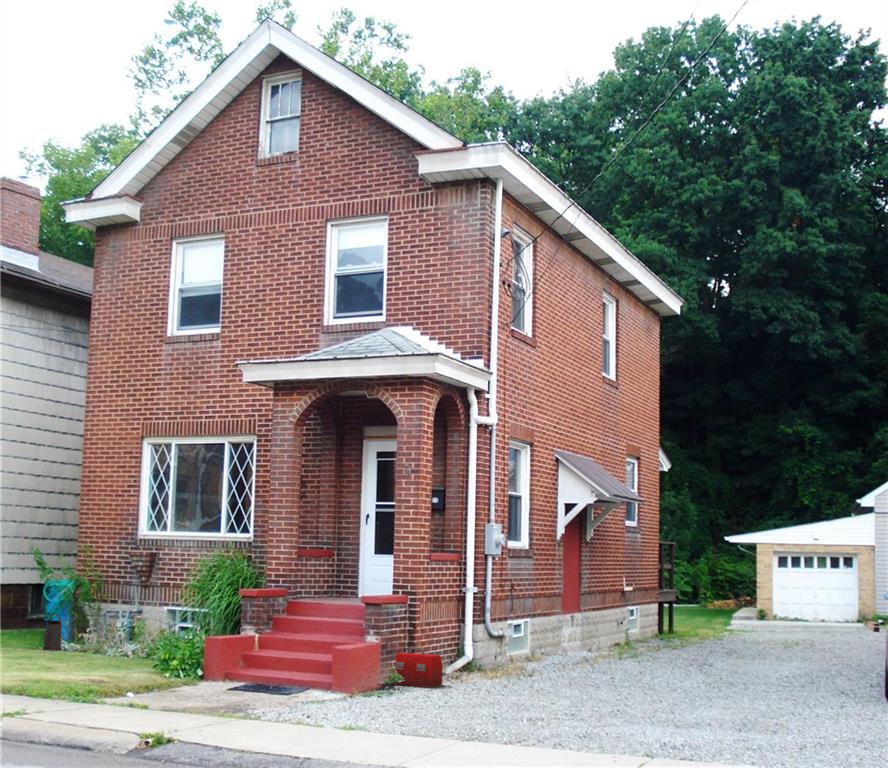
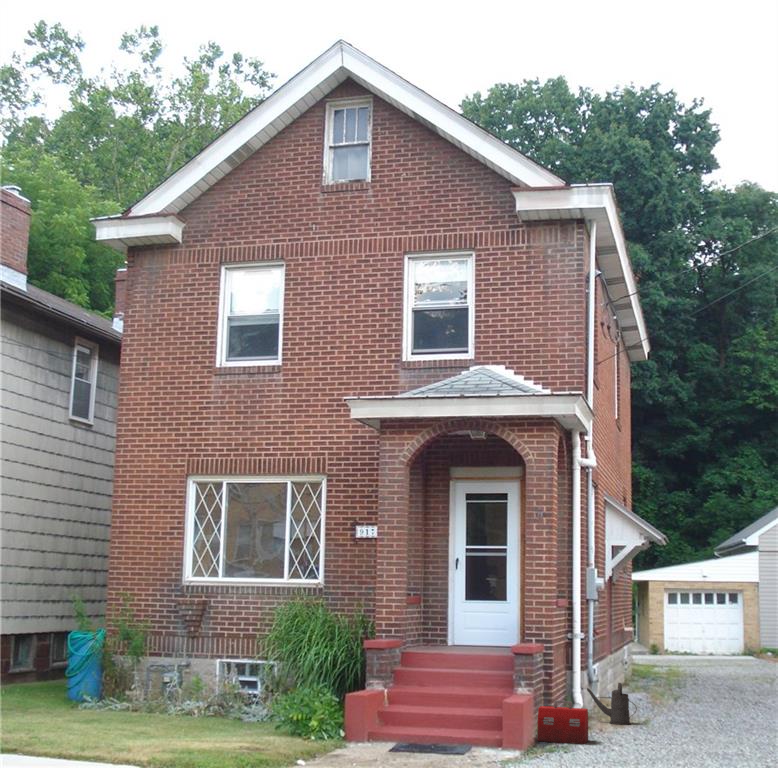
watering can: present [43,614,63,650] -> present [587,683,637,725]

